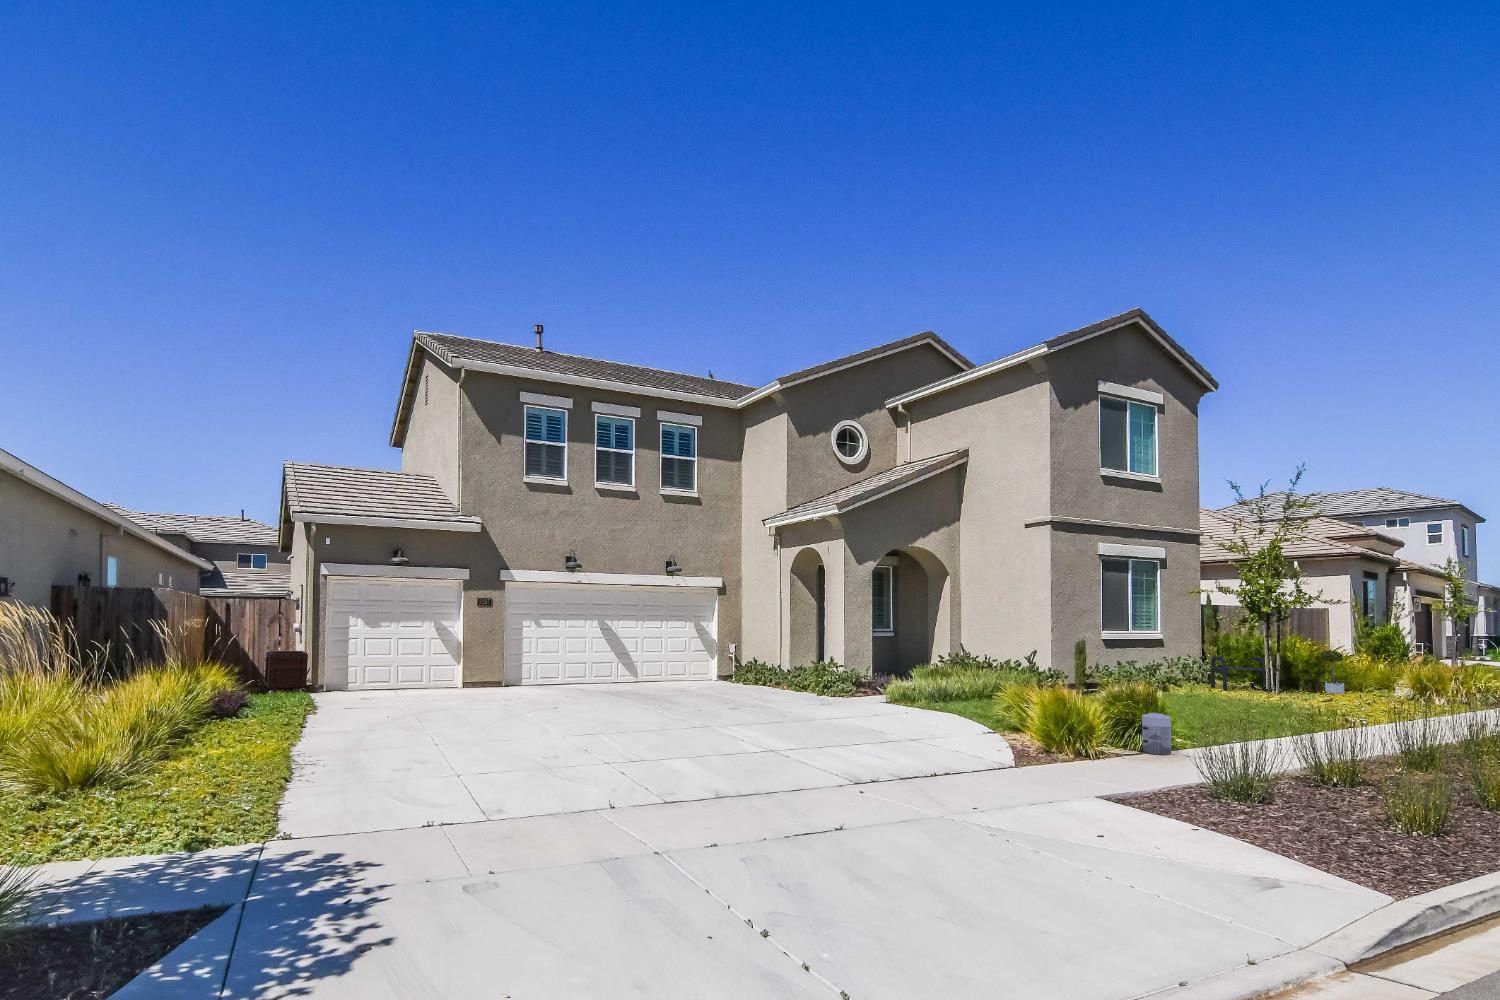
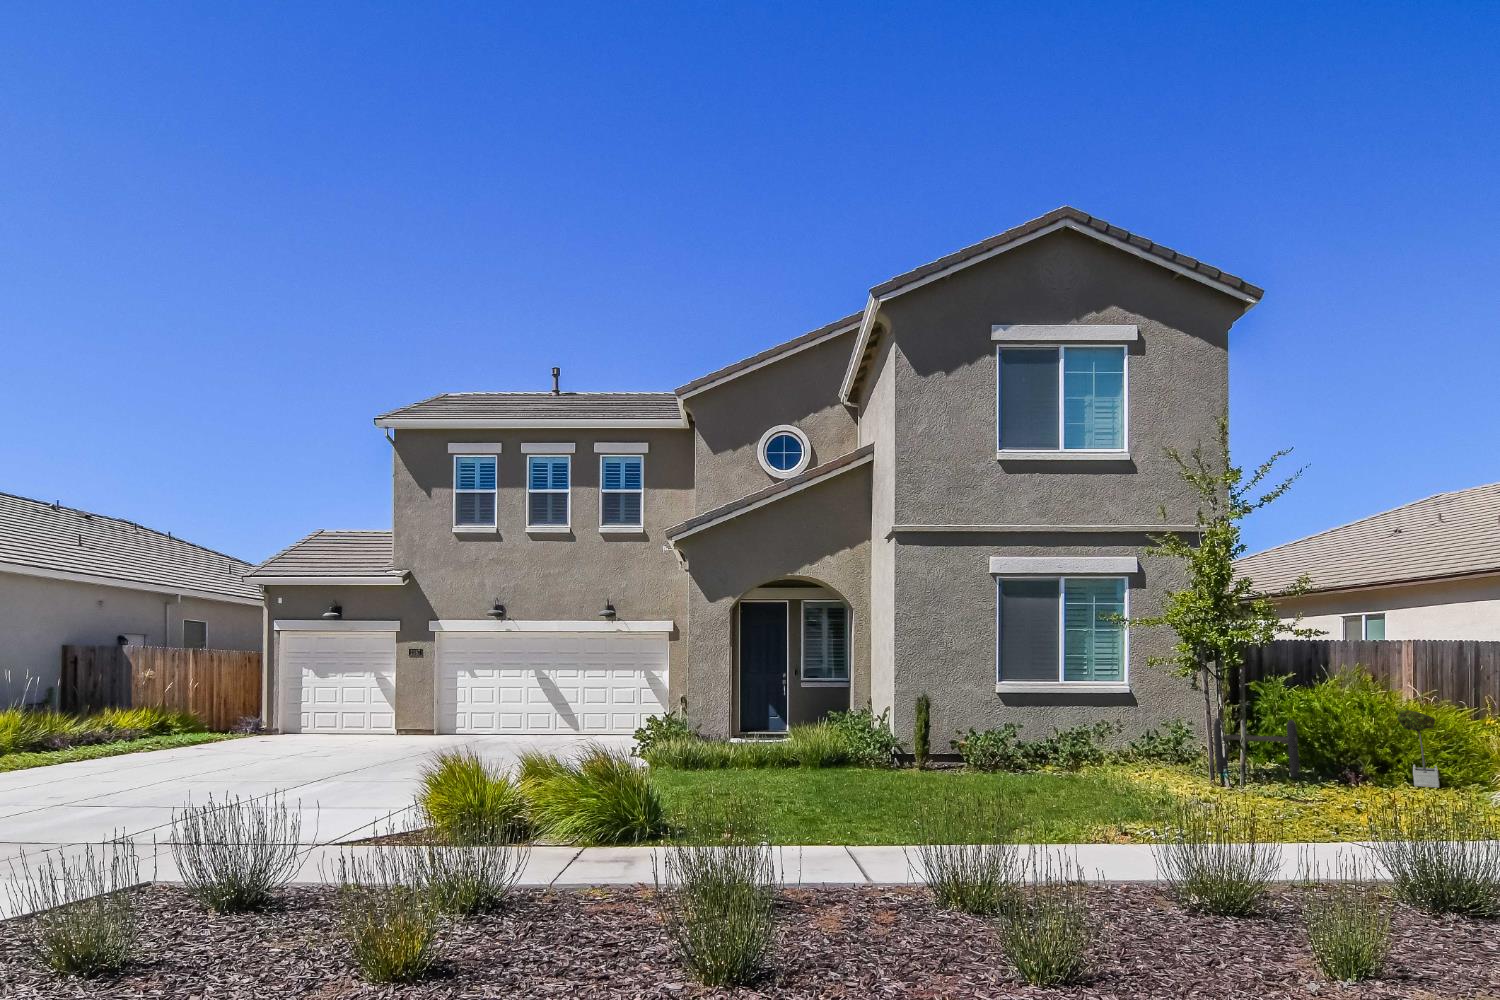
wooden crate: present [264,651,308,689] -> none [222,699,268,733]
waste bin: present [1142,711,1172,755] -> none [549,795,590,857]

